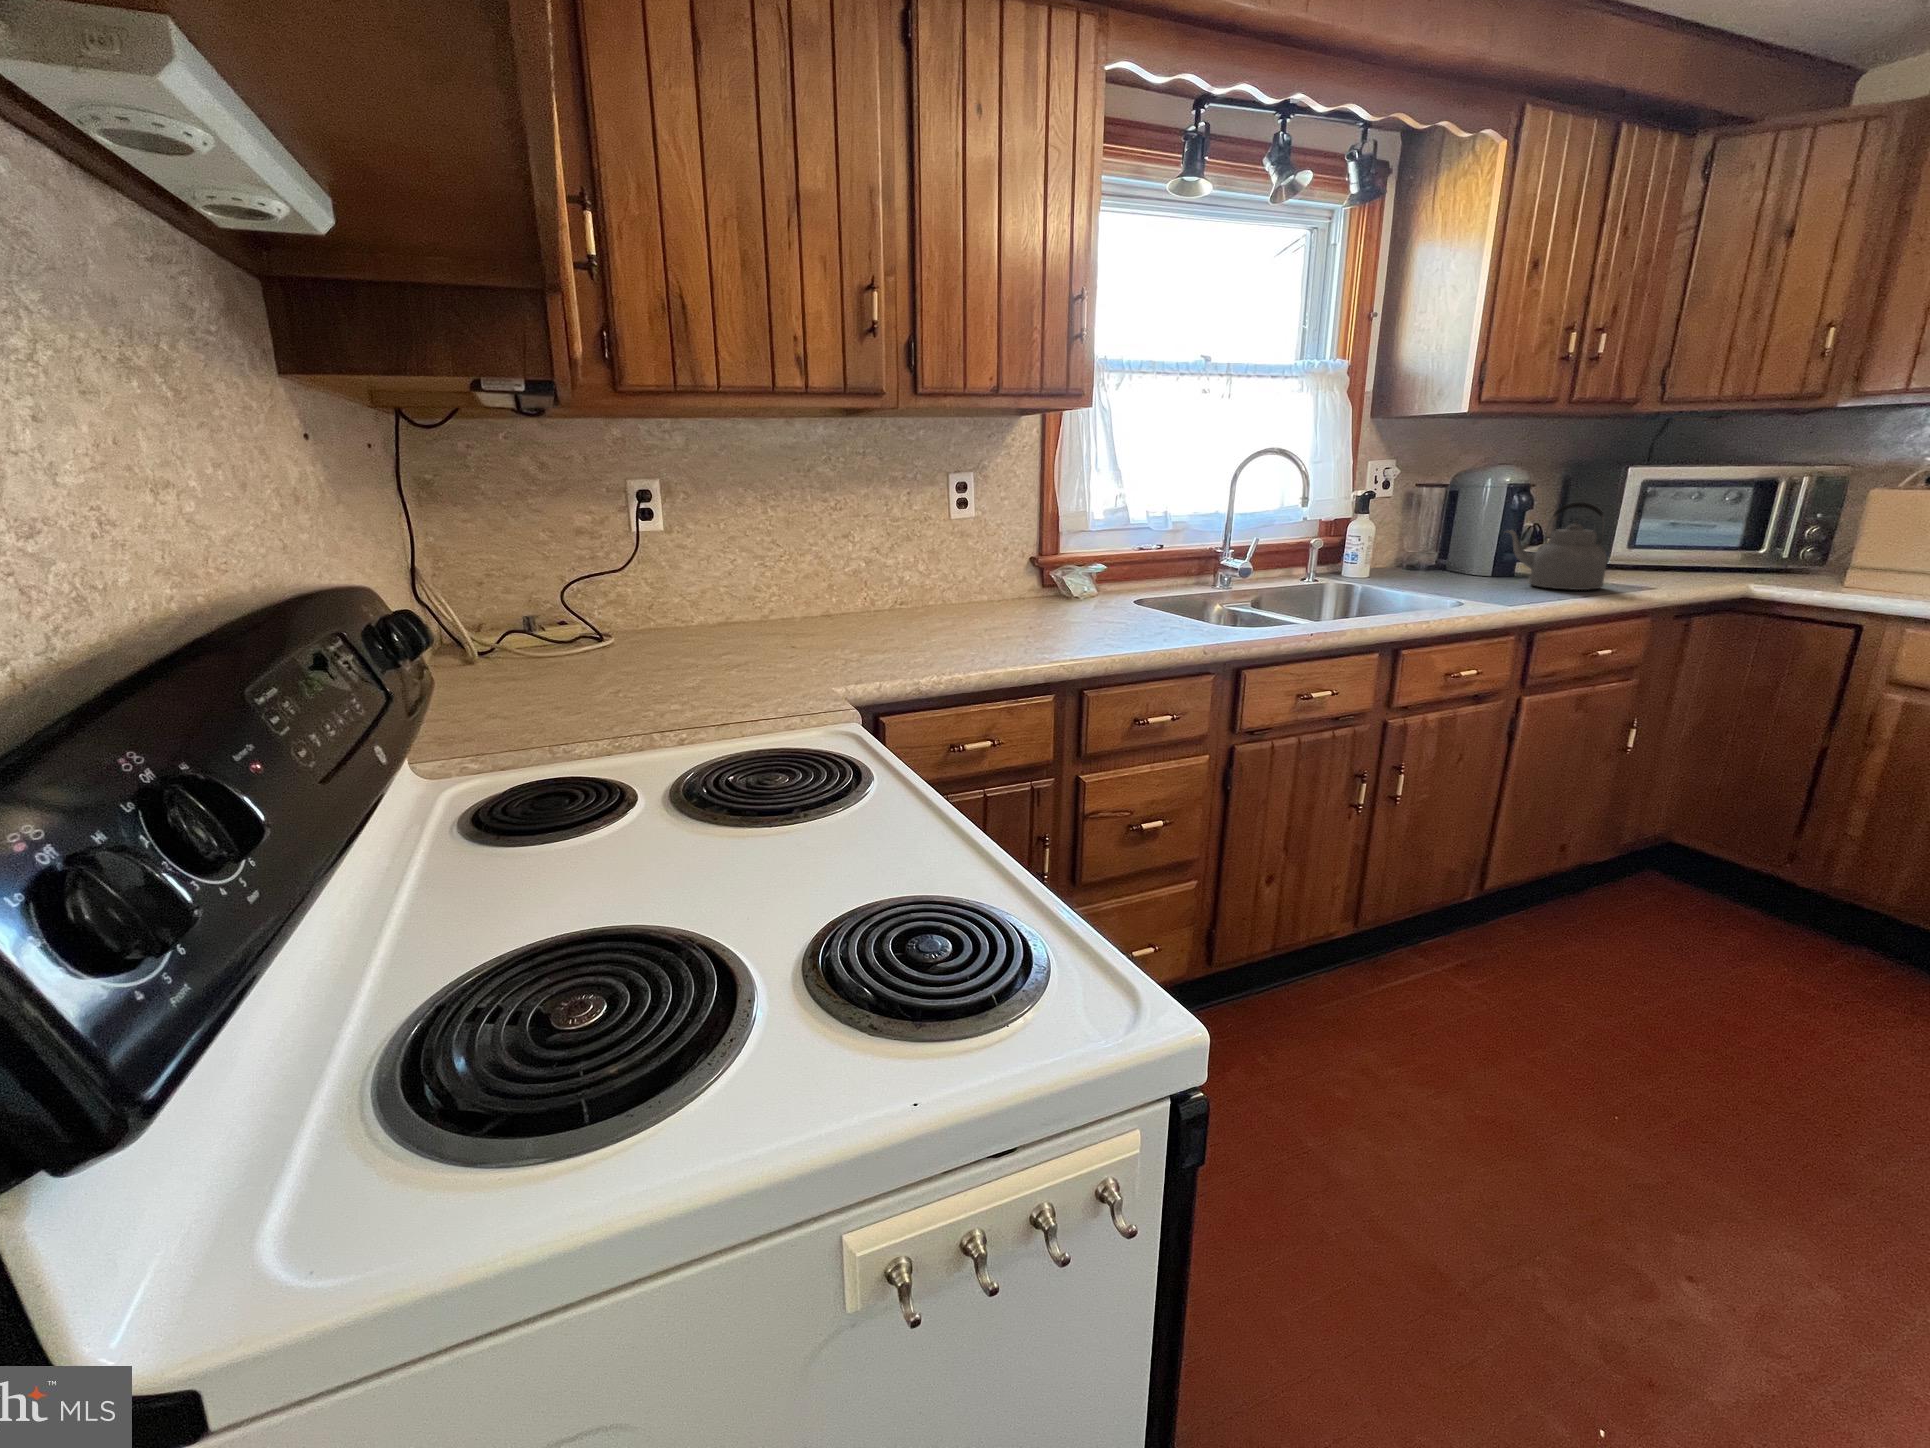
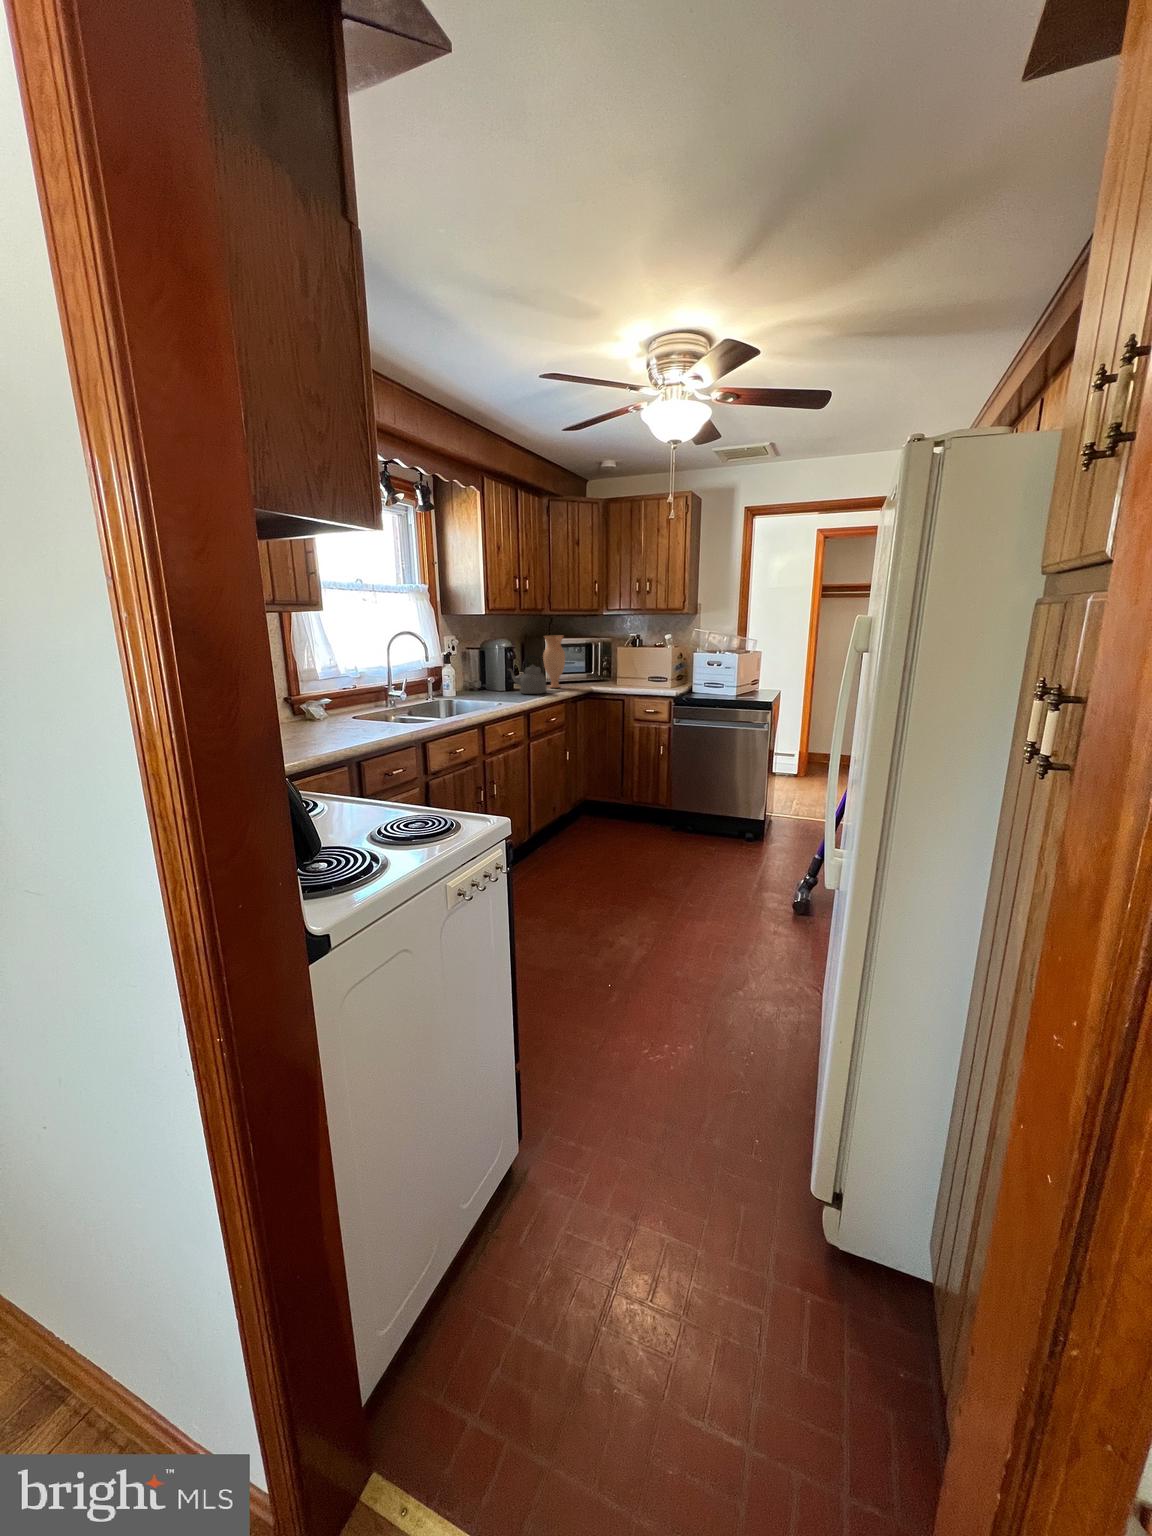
vase: none [1612,458,1689,580] -> present [543,635,565,688]

